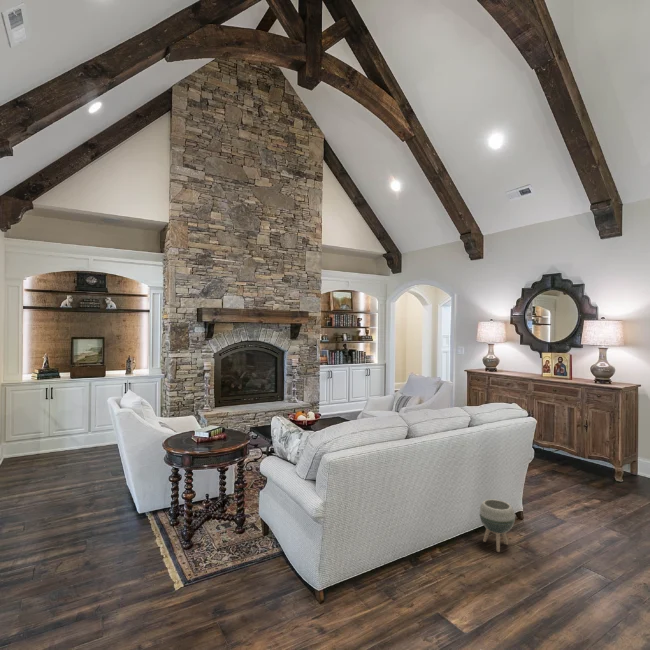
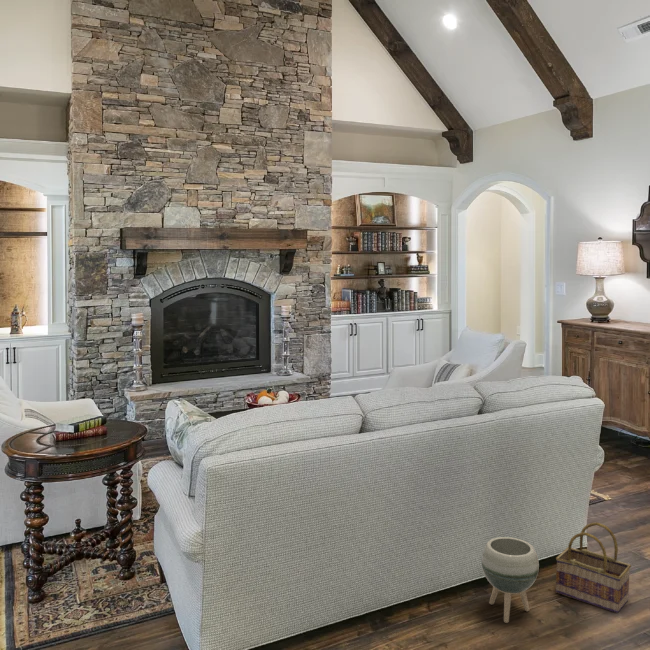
basket: none [516,489,560,543] -> present [556,522,631,613]

